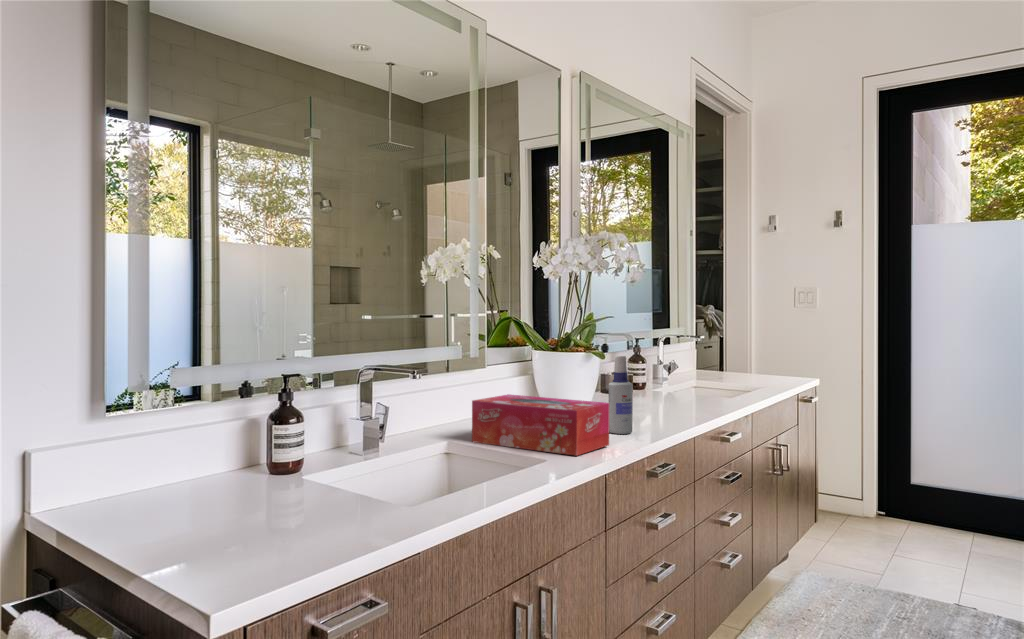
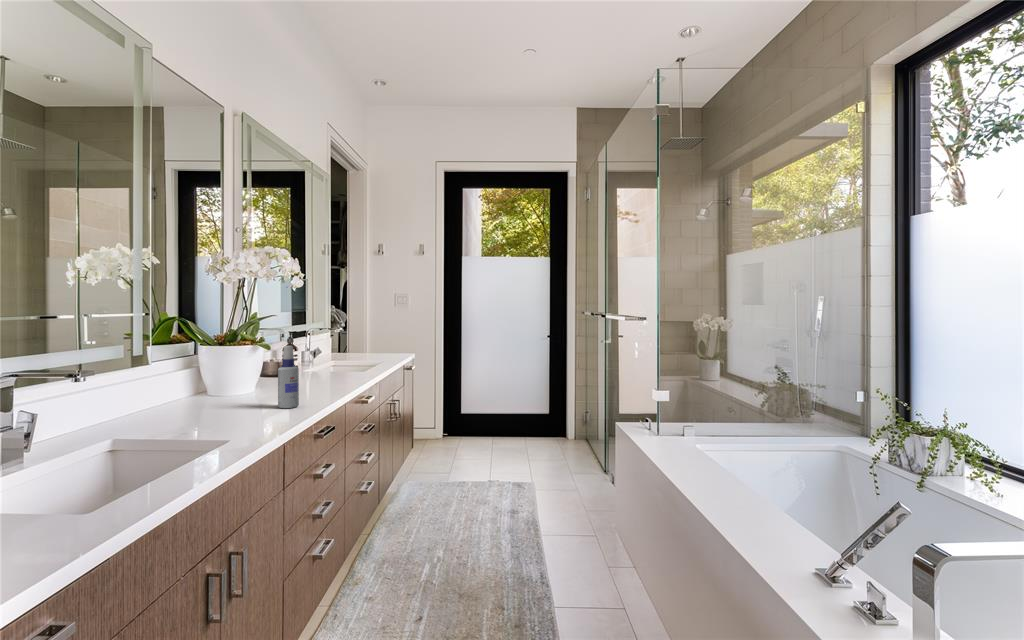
tissue box: present [472,394,609,456] -> none [146,384,283,432]

